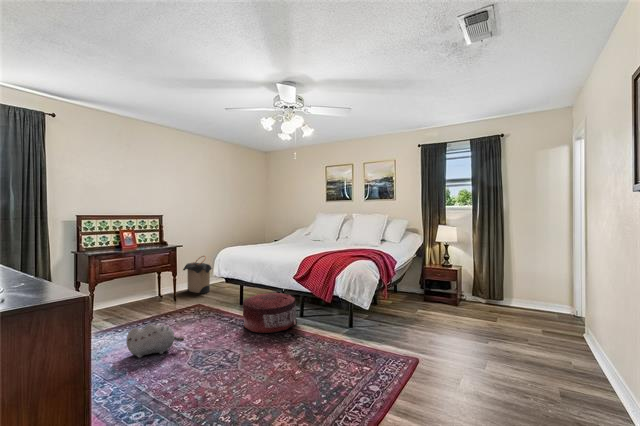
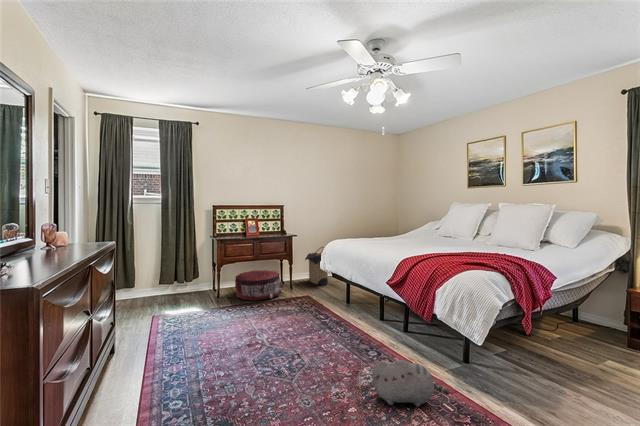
pouf: present [243,292,297,333] -> present [235,270,281,300]
plush toy: present [126,325,184,358] -> present [372,360,449,406]

